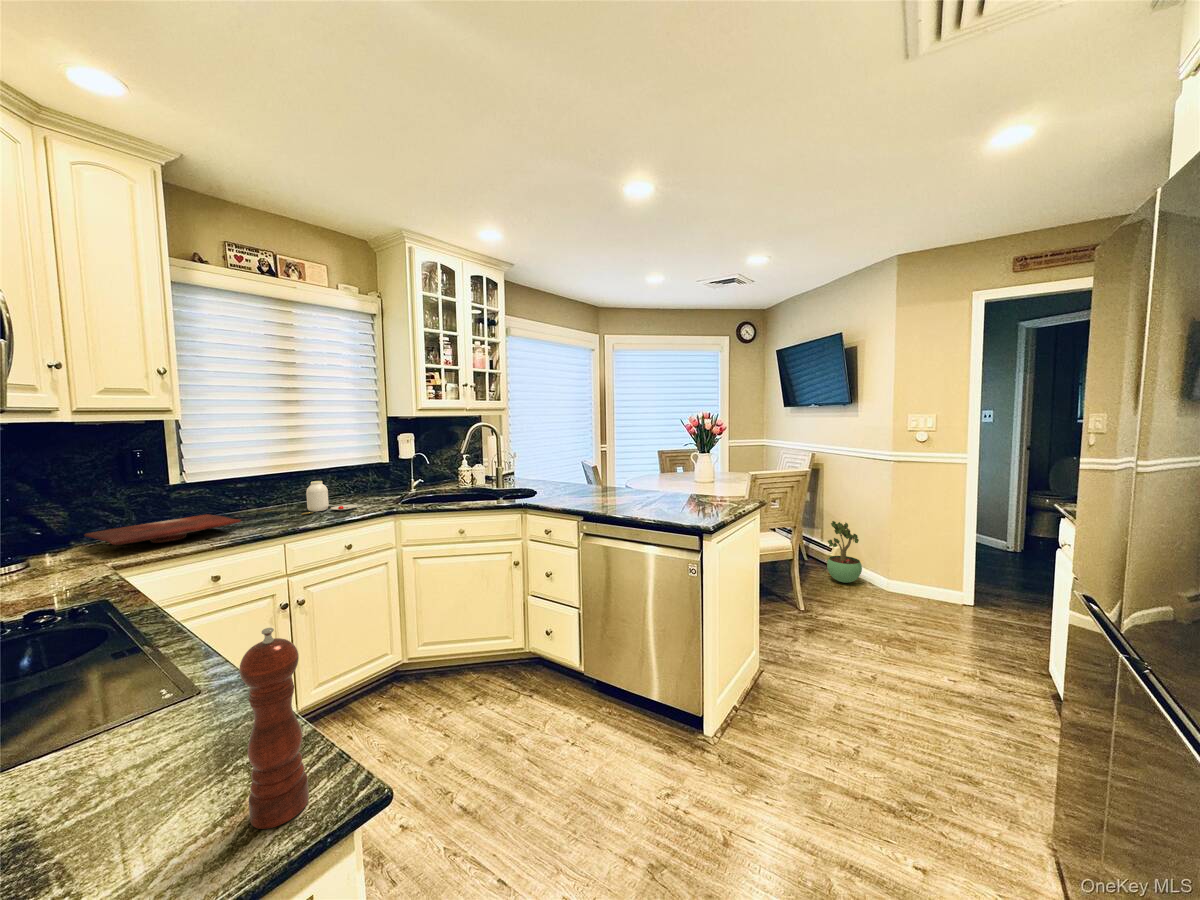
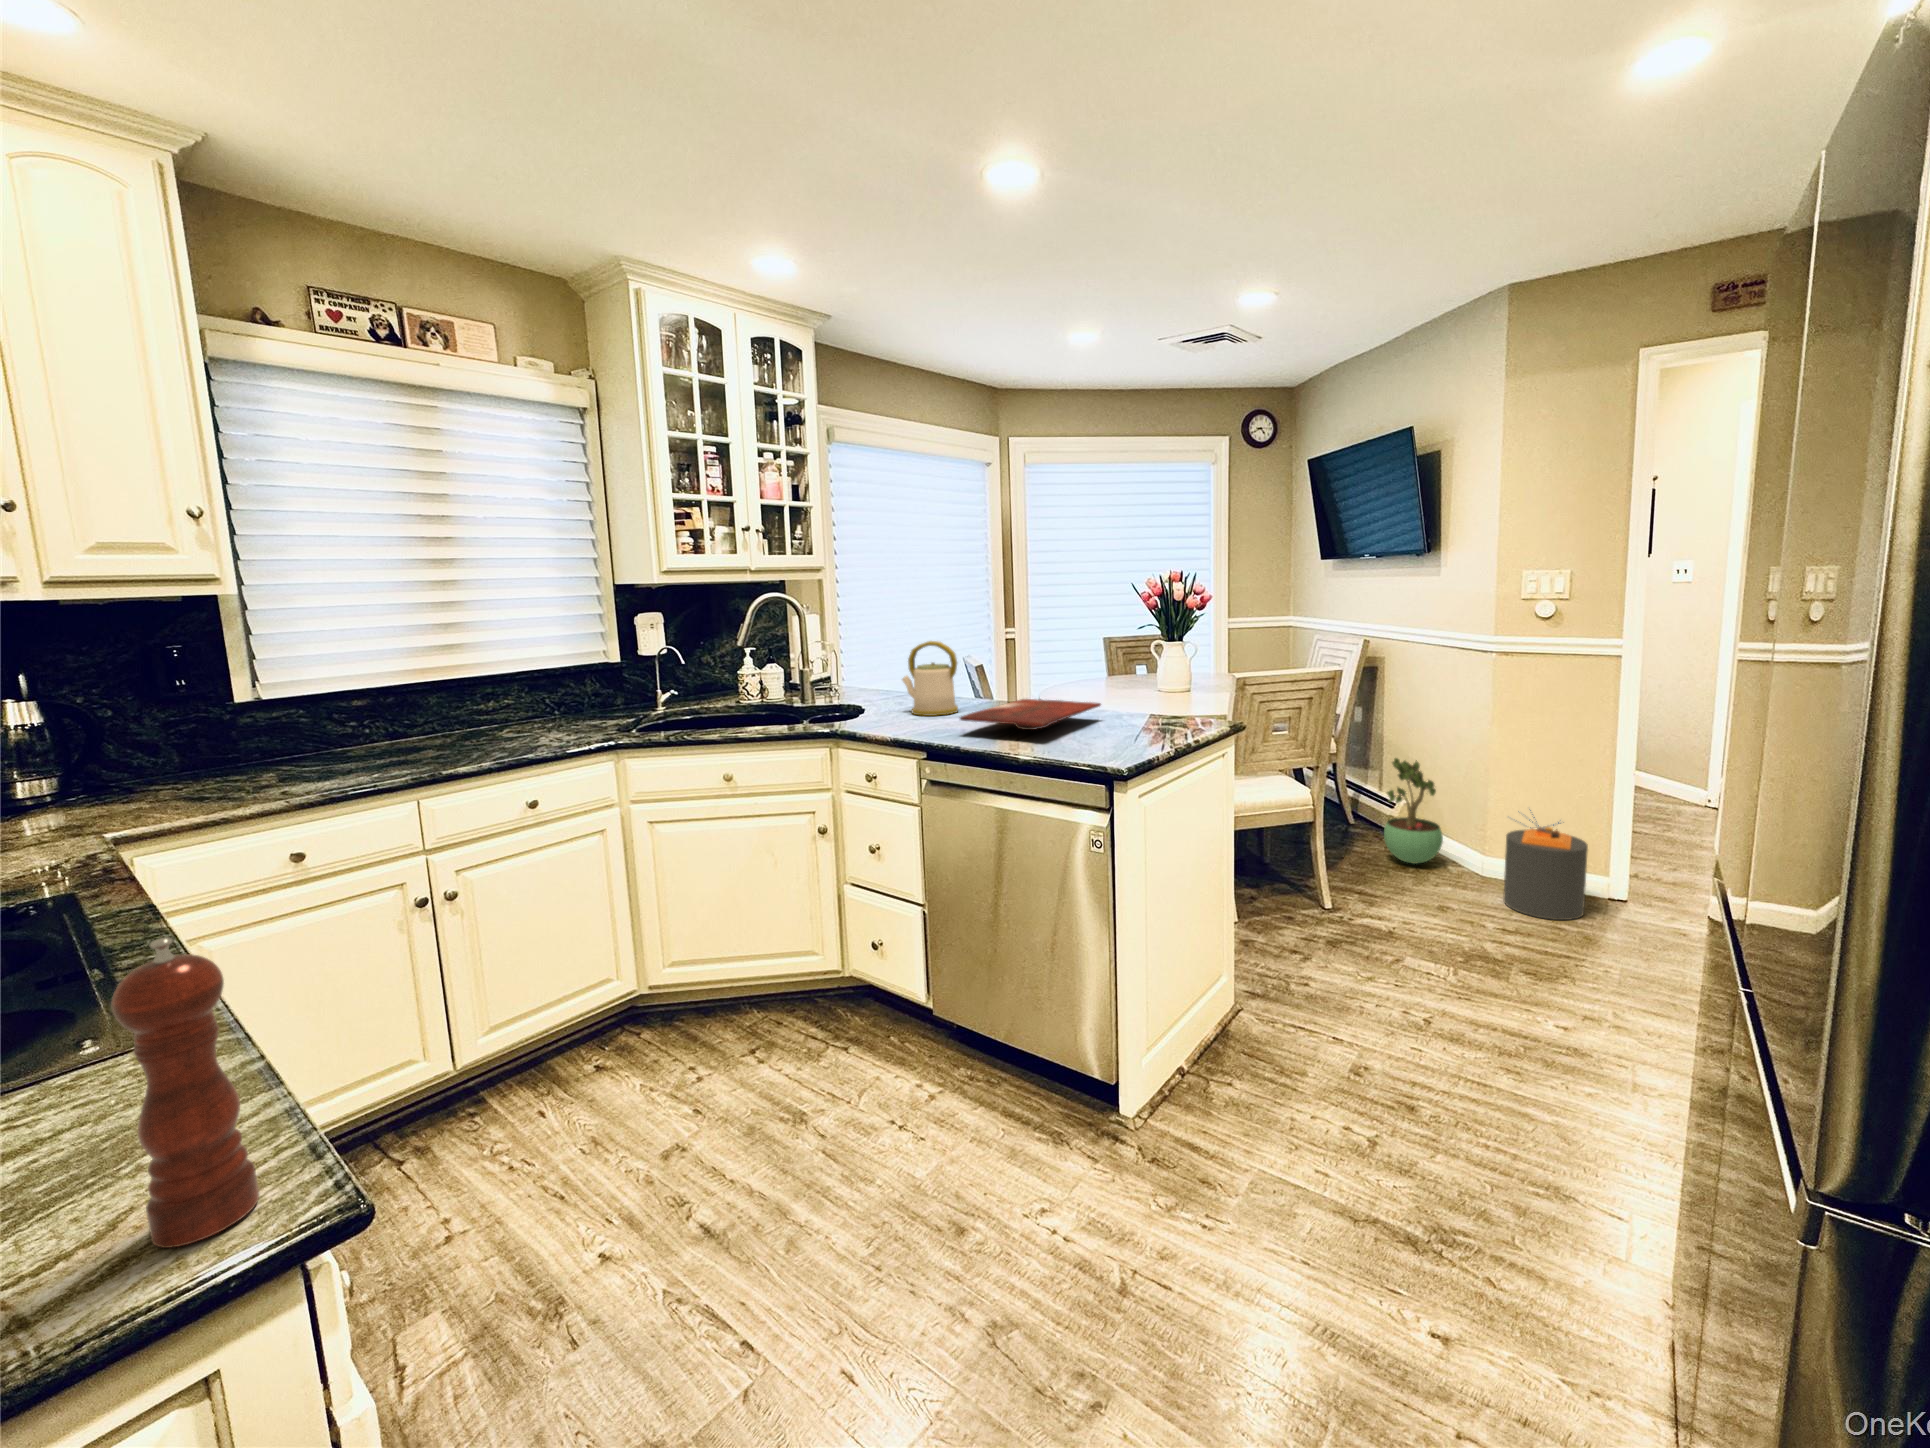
kettle: none [559,451,592,495] -> present [902,641,958,716]
jar: present [302,481,357,514] -> none [457,695,554,752]
cutting board: present [85,514,241,545] -> present [960,699,1101,730]
trash can: none [900,548,950,616] -> present [1504,809,1588,920]

